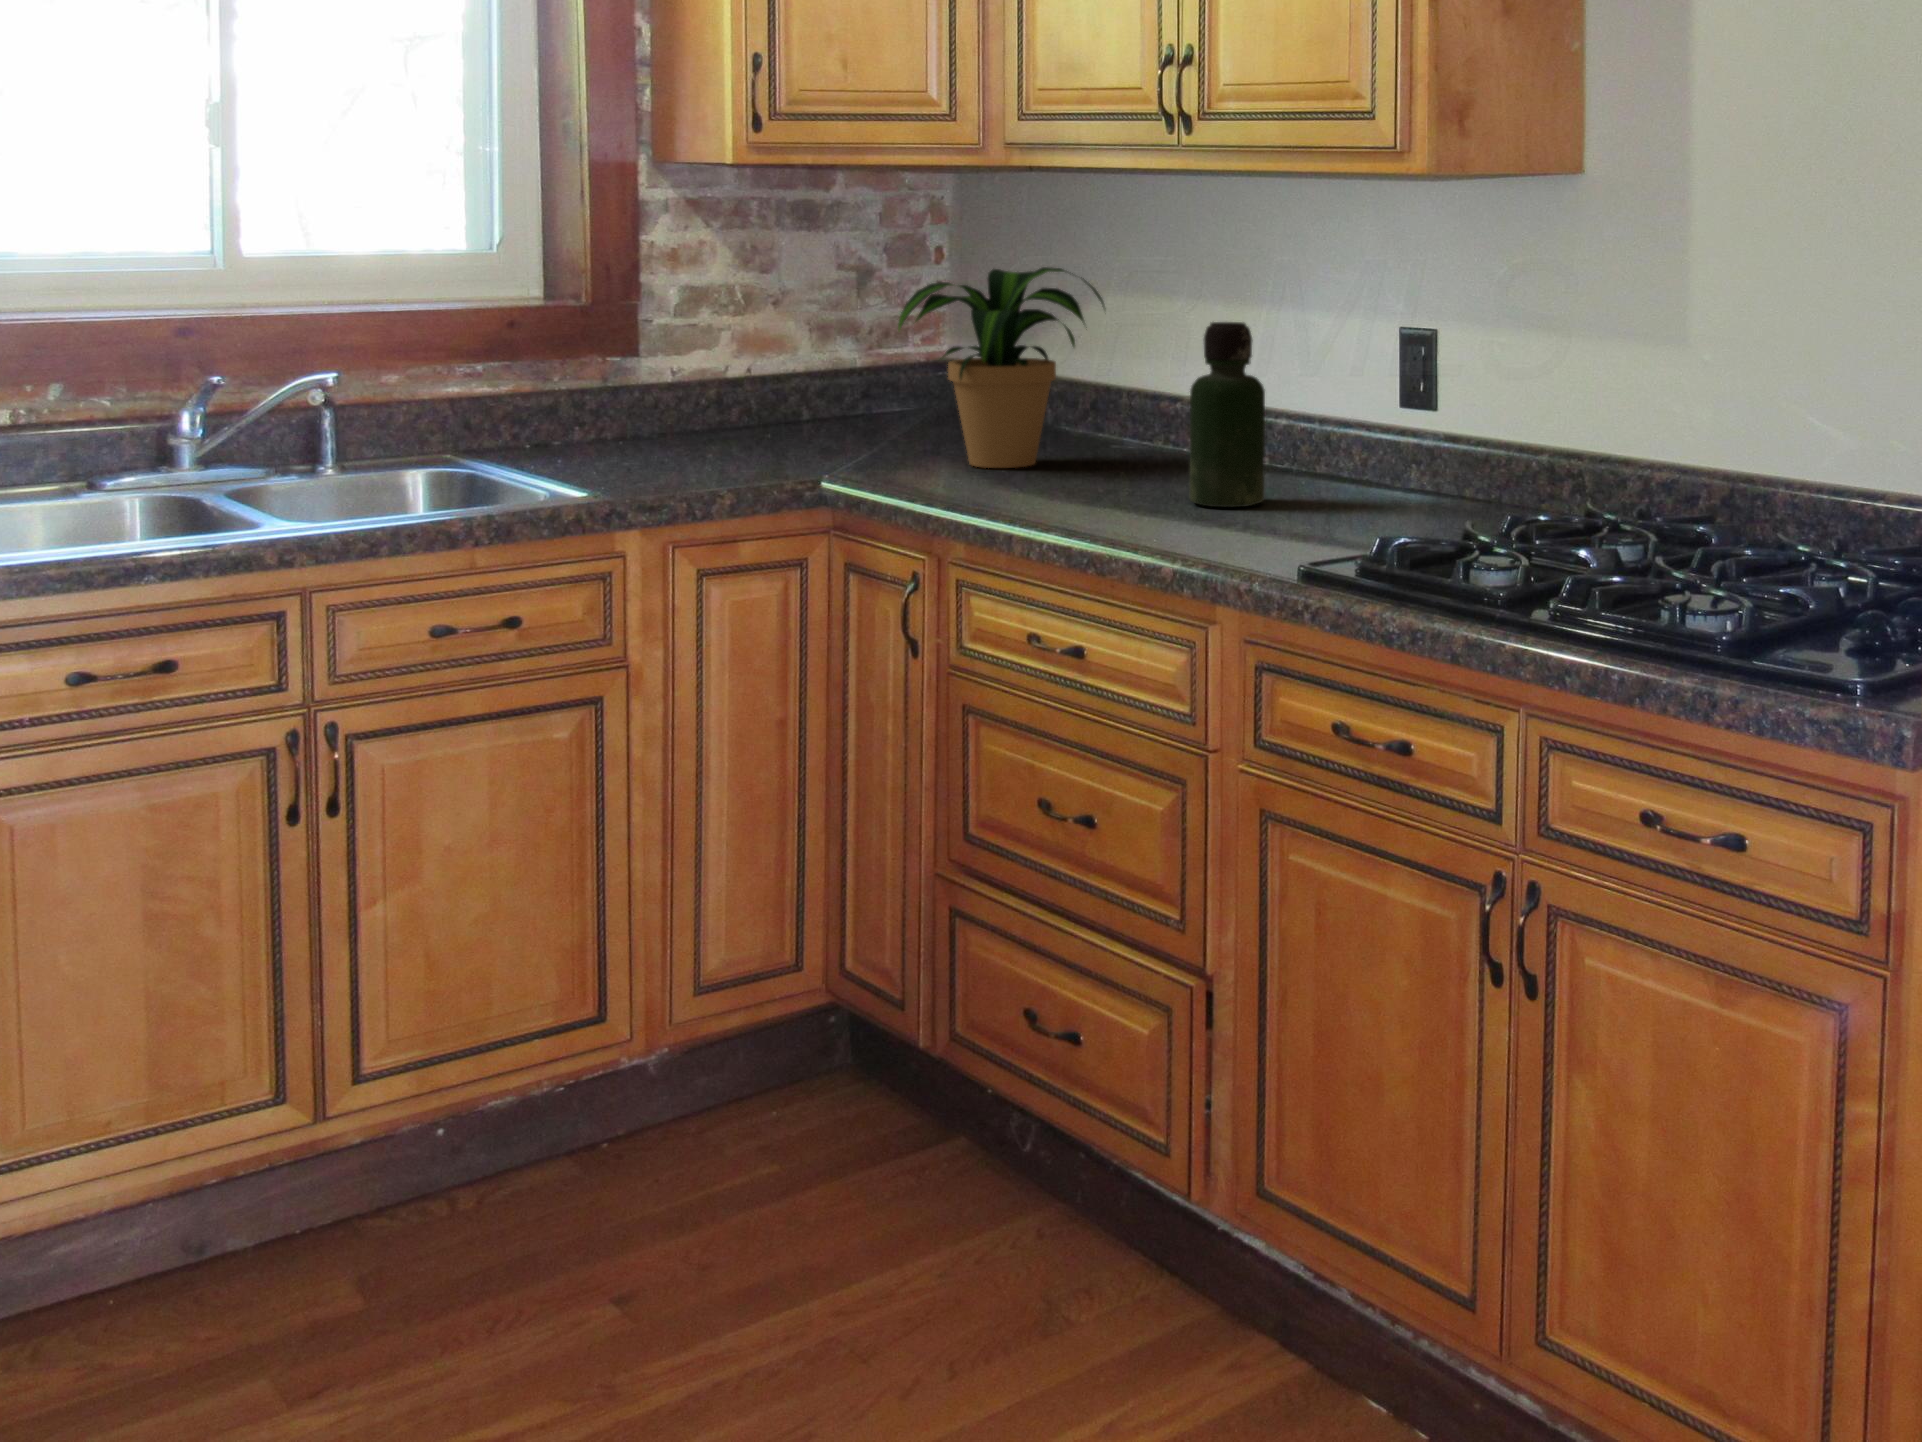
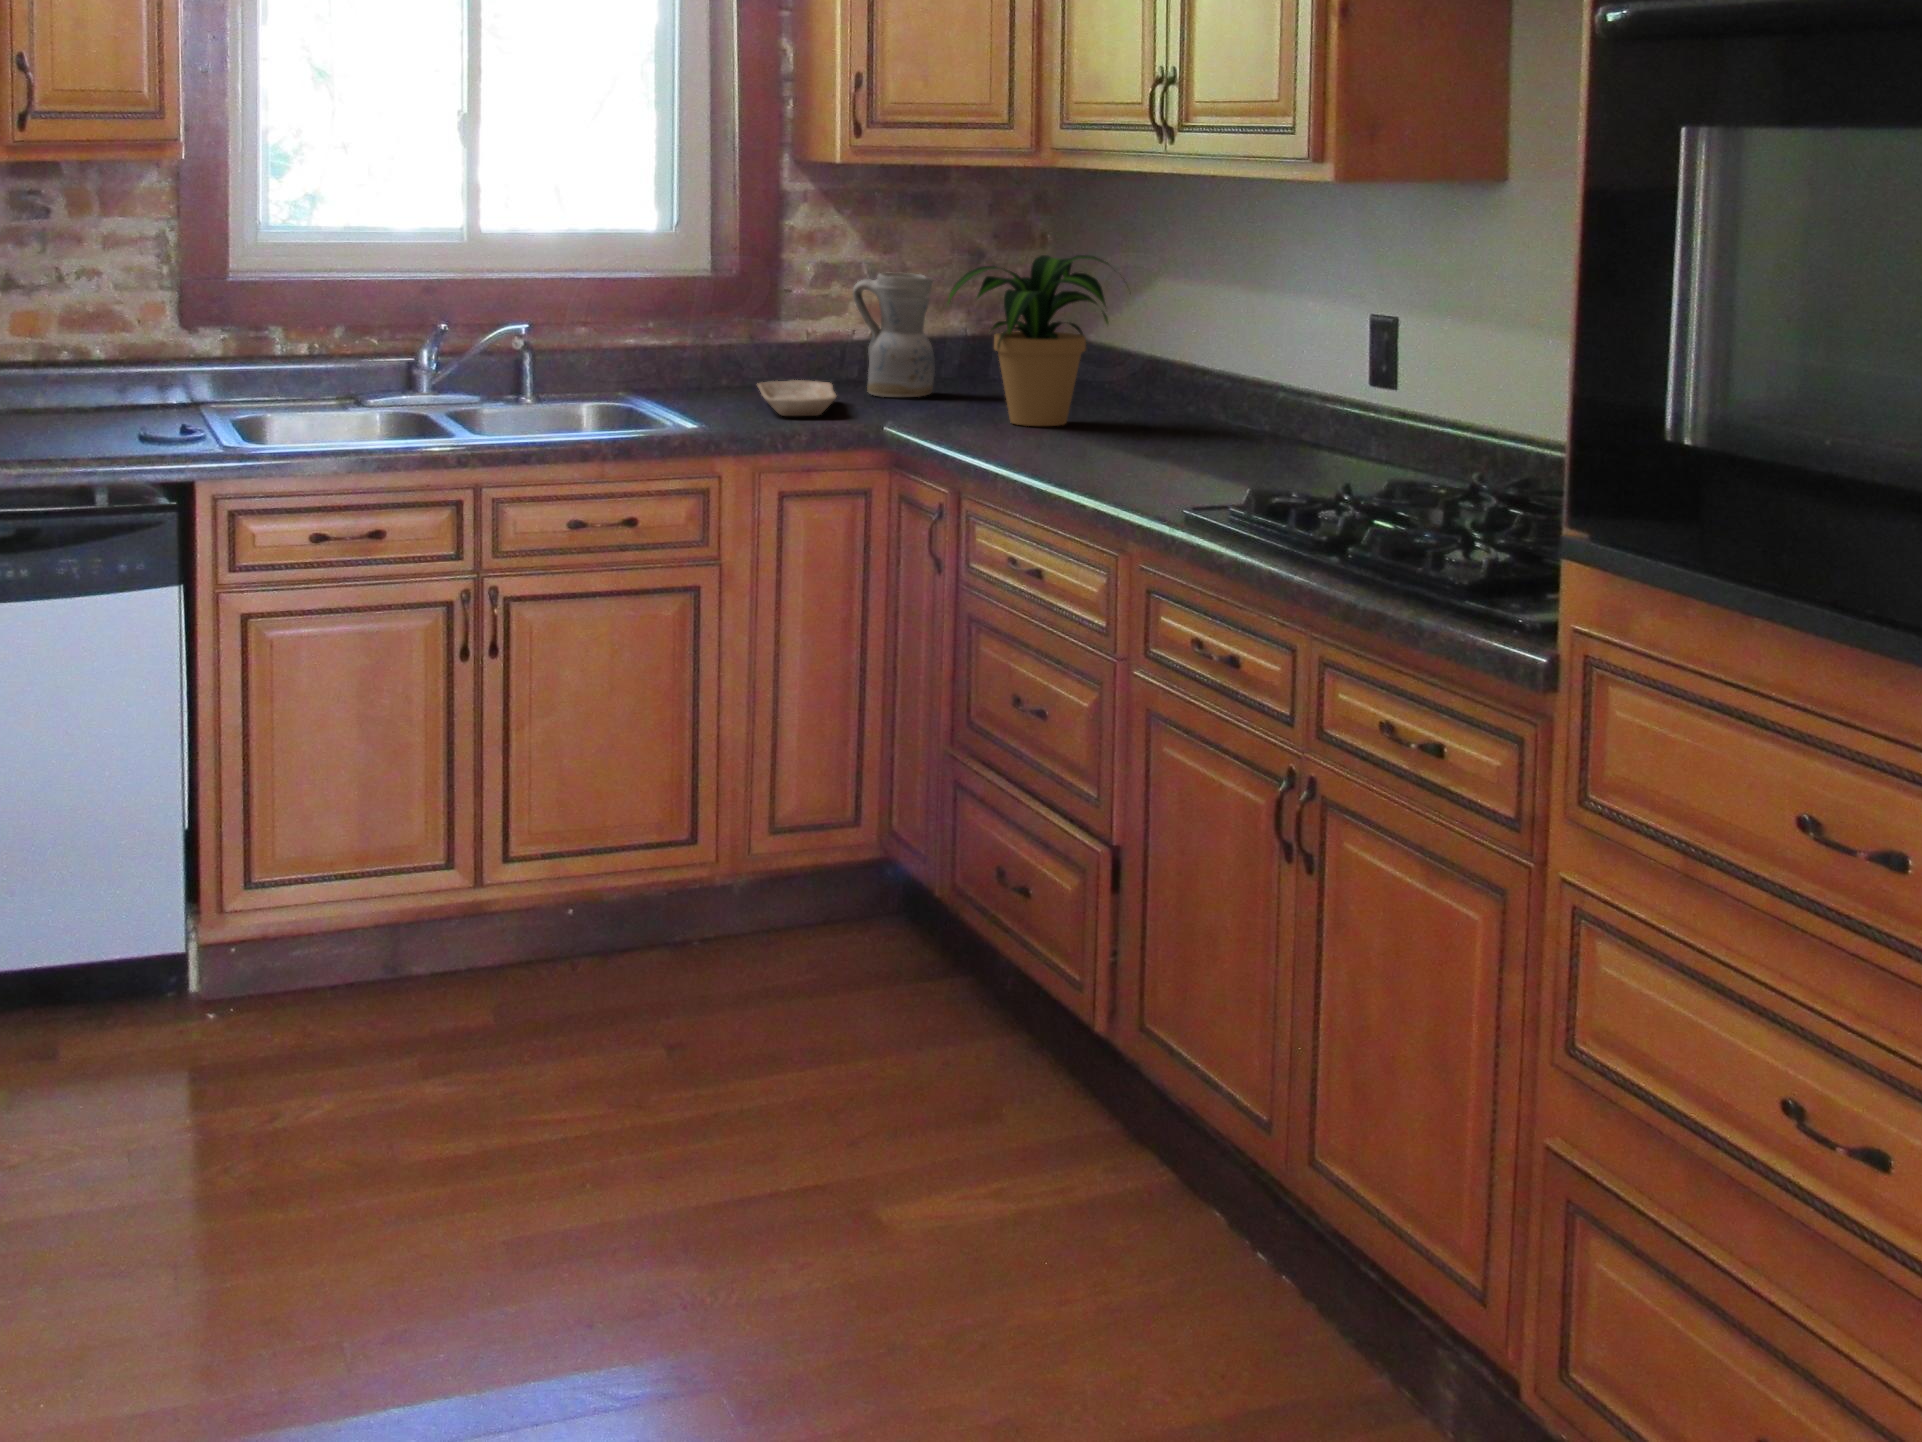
ceramic pitcher: none [740,294,842,441] -> present [853,272,935,397]
bottle: present [1190,322,1265,507] -> none [1153,306,1221,466]
tray: none [635,426,754,472] -> present [757,380,836,416]

